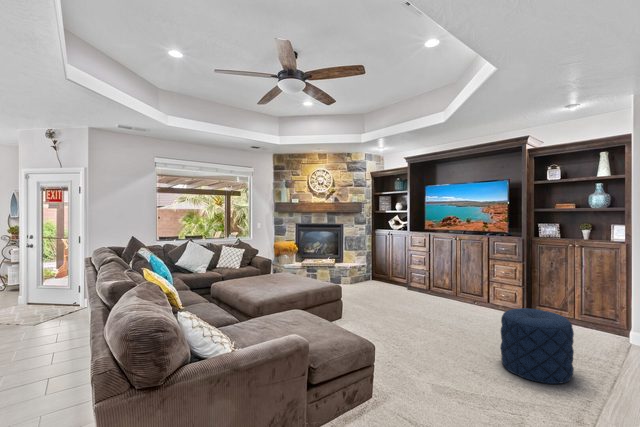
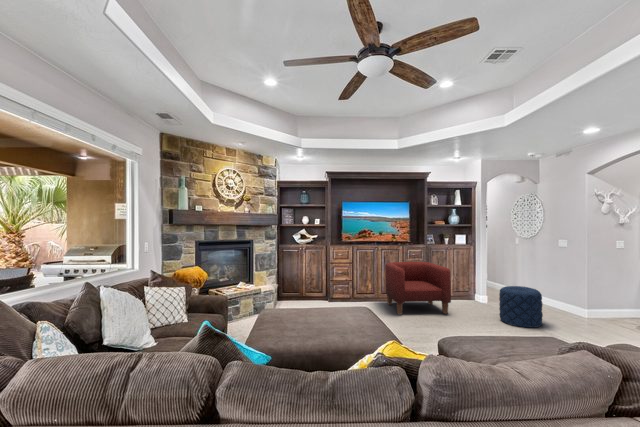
armchair: none [416,256,507,329] -> present [385,262,451,314]

